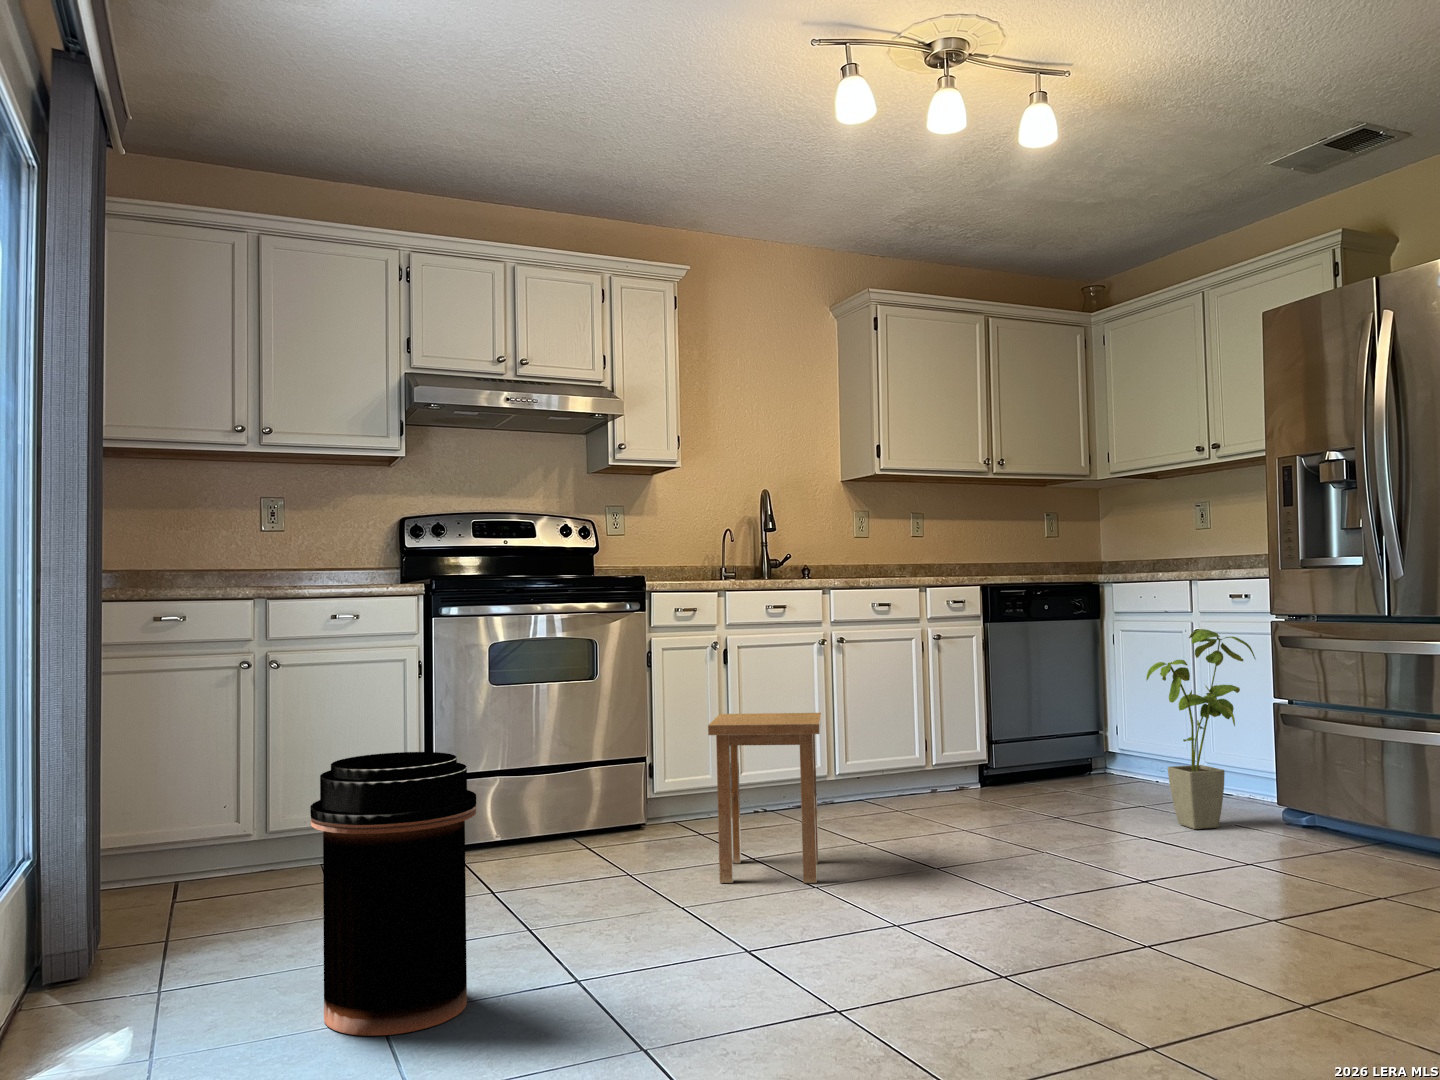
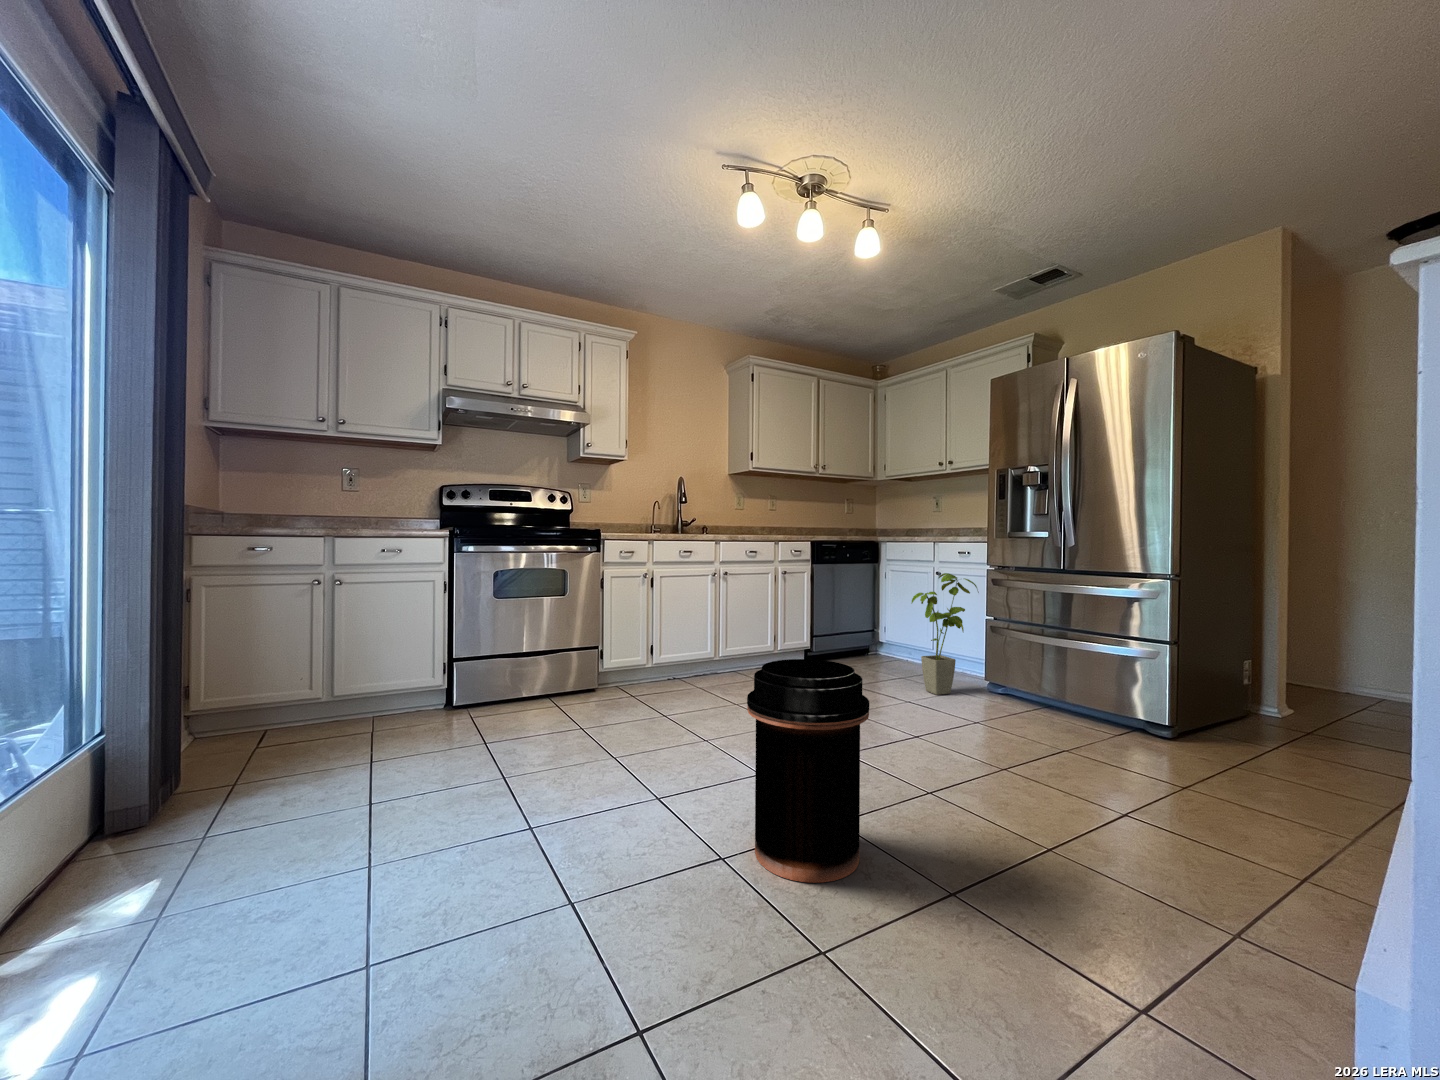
stool: present [708,713,821,883] -> none [636,622,712,736]
trash can: present [310,752,476,1036] -> present [747,659,869,883]

